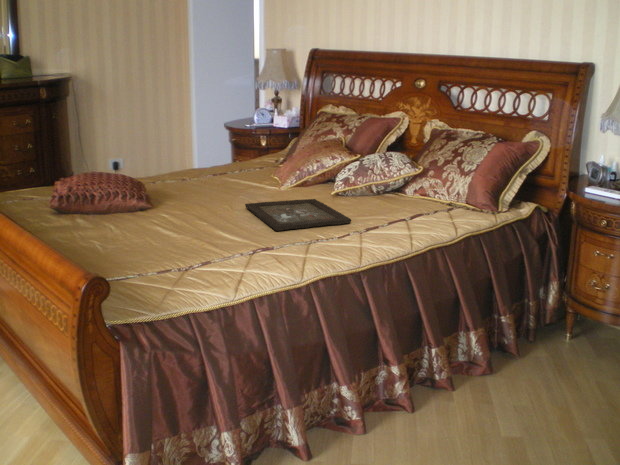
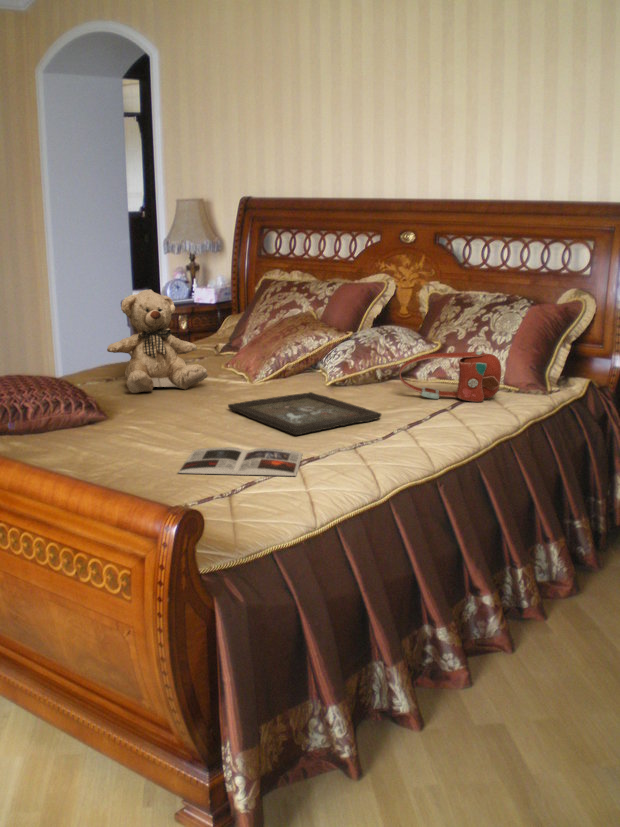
teddy bear: none [176,116,246,191] -> present [107,289,208,393]
handbag: none [379,176,458,216] -> present [399,352,501,402]
magazine: none [169,235,270,262] -> present [179,447,302,476]

